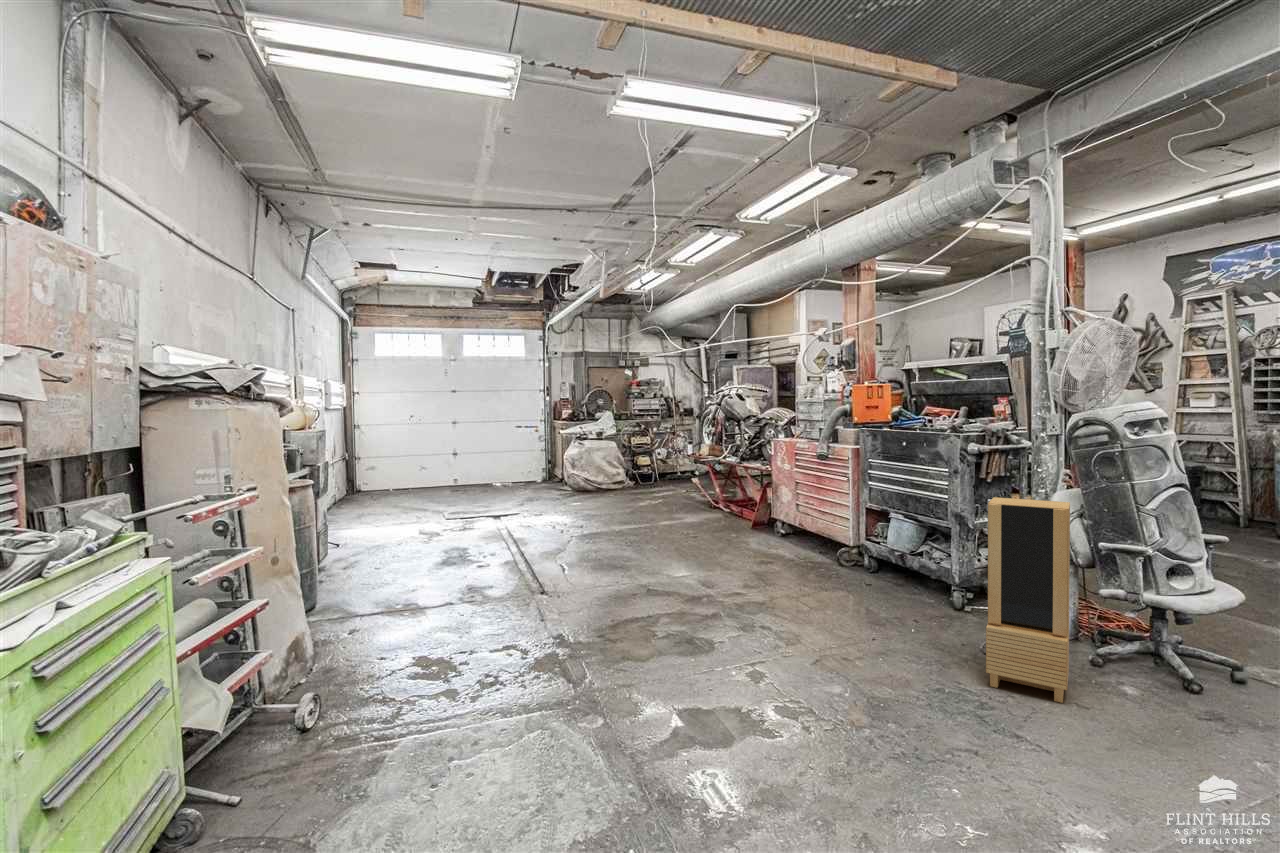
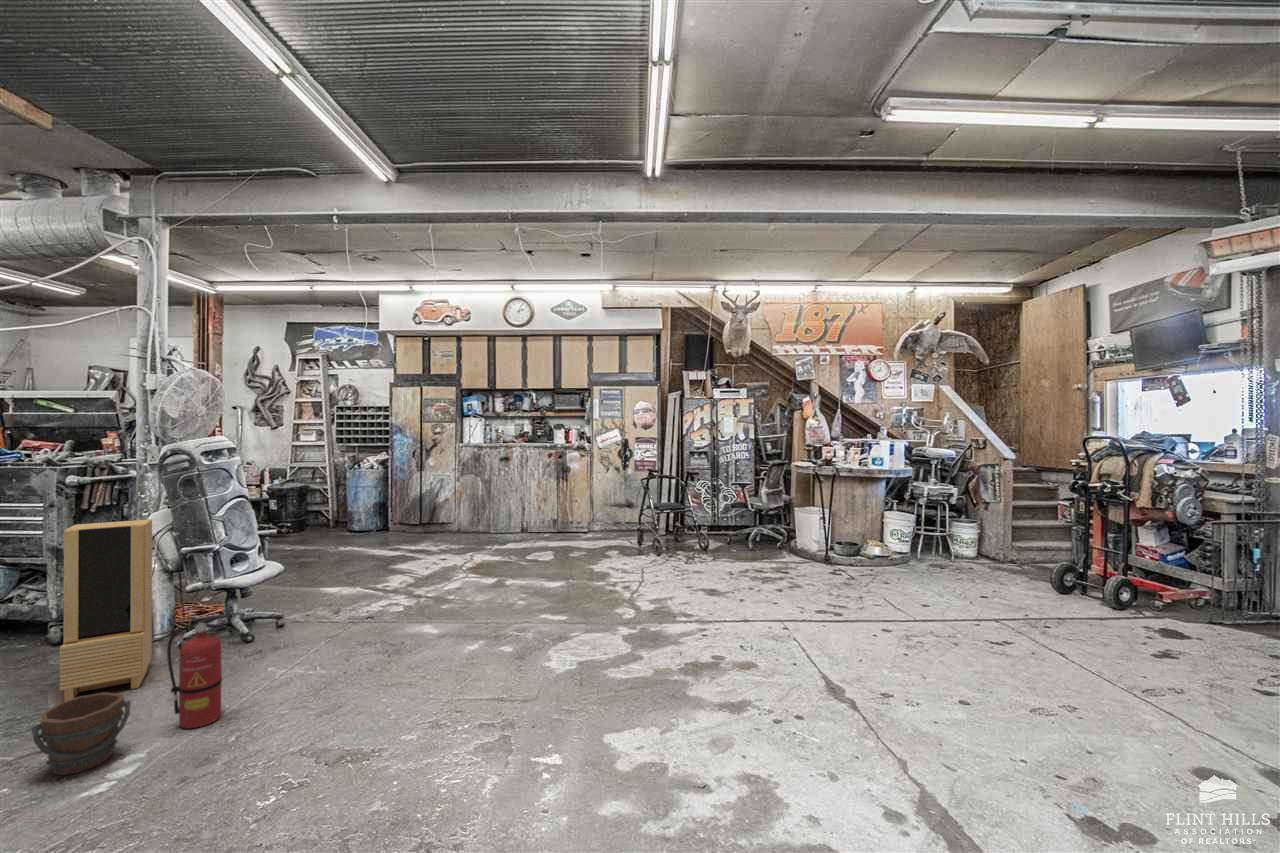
fire extinguisher: none [1125,664,1218,819] -> present [167,615,230,728]
bucket: none [987,703,1085,802] -> present [31,692,130,775]

